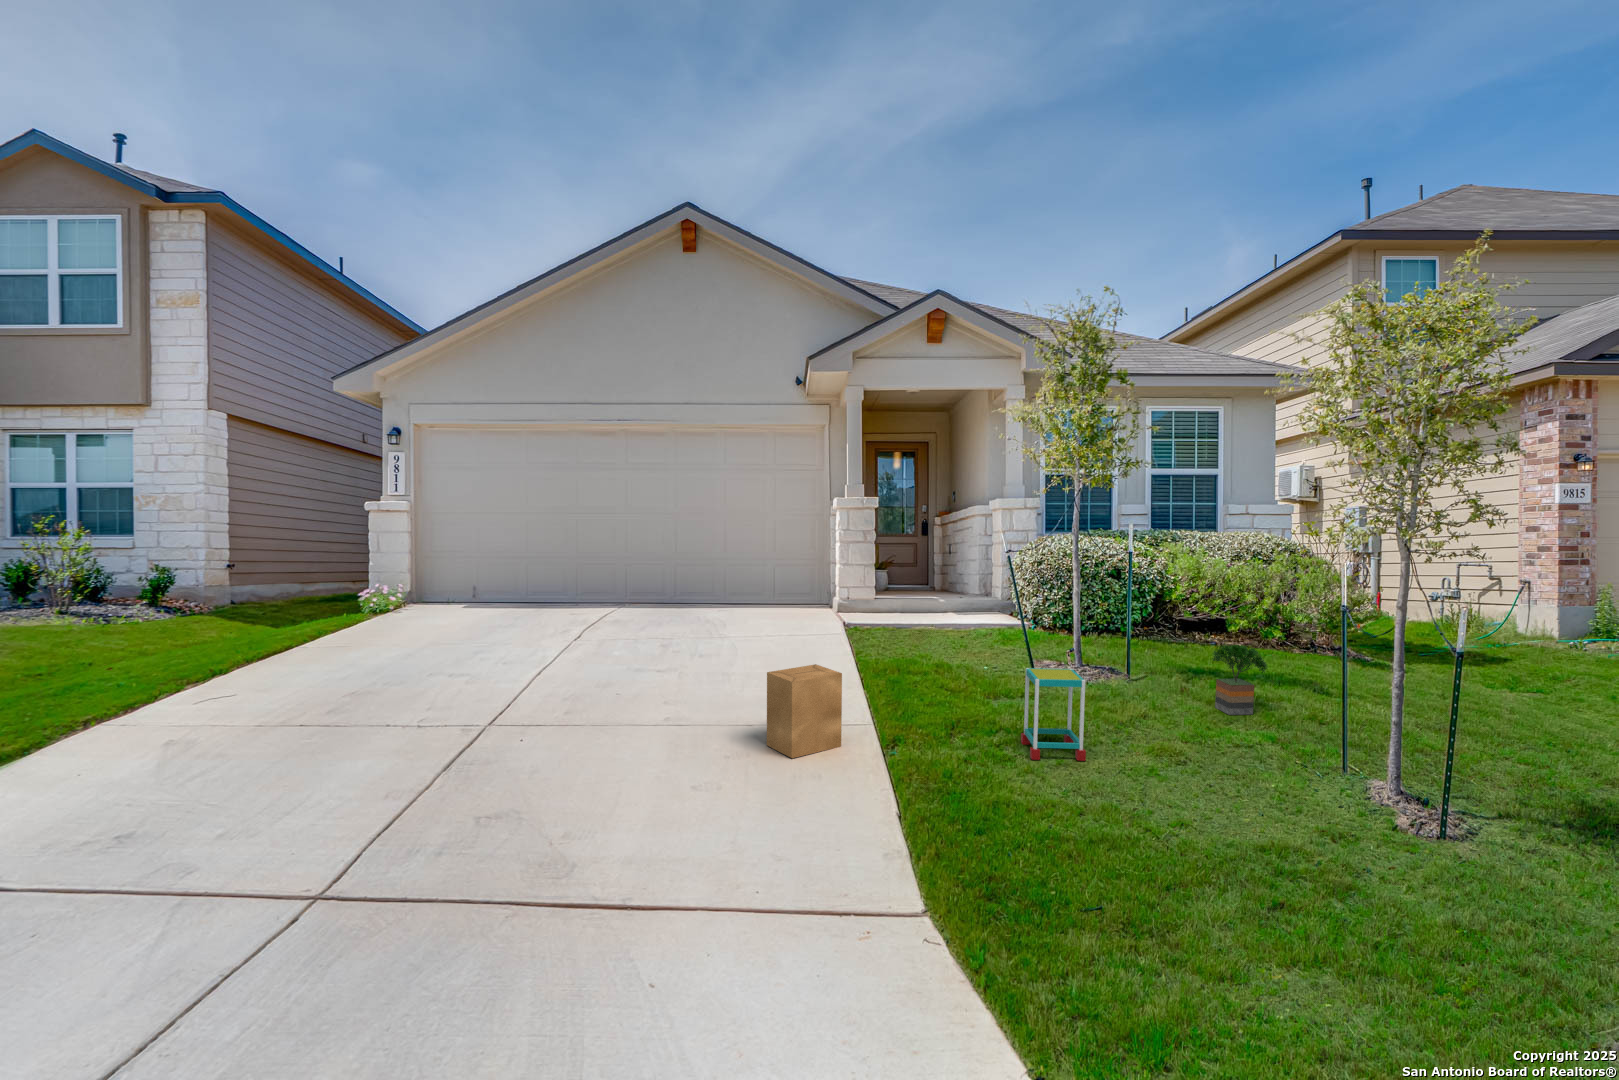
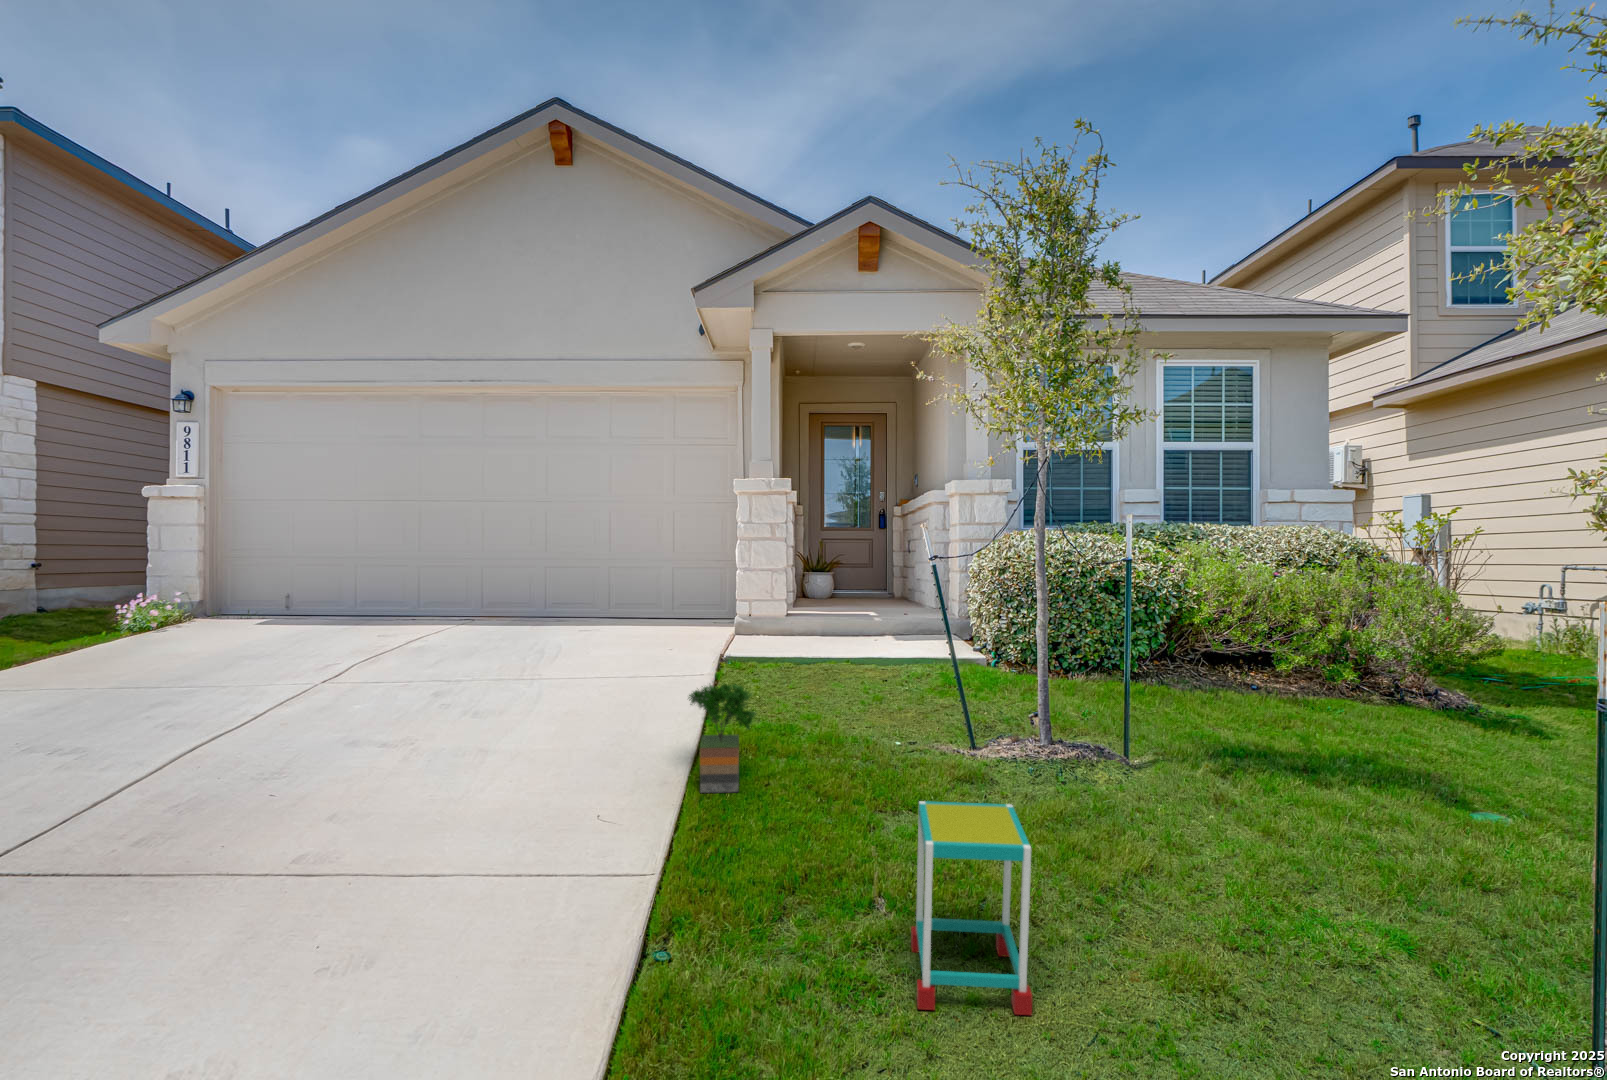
potted tree: present [1212,645,1267,715] -> present [688,684,756,793]
cardboard box: present [767,664,842,758] -> none [421,775,567,982]

